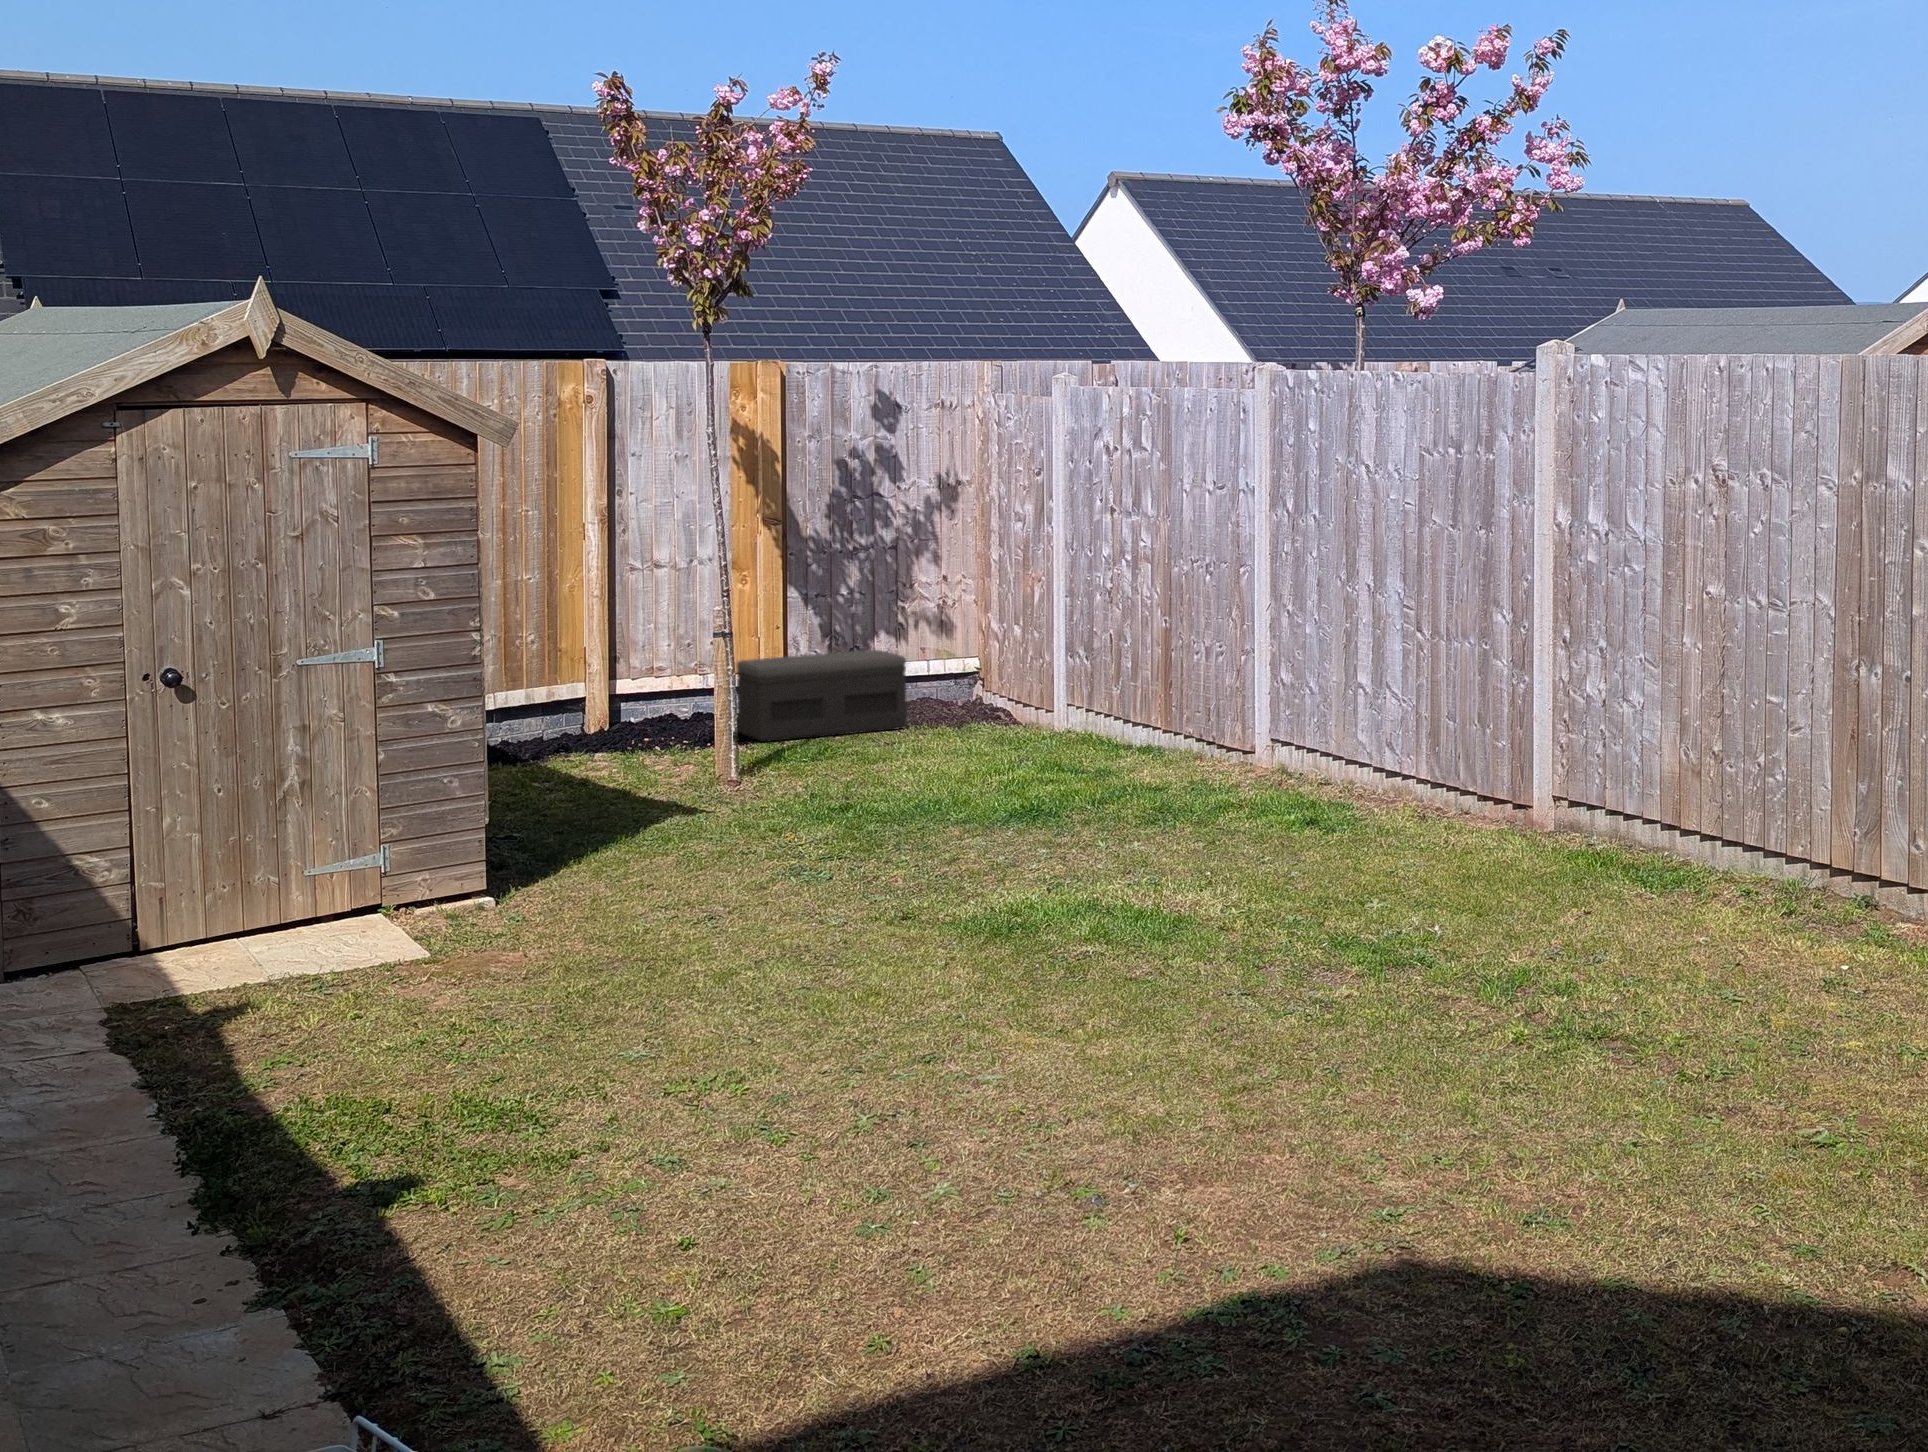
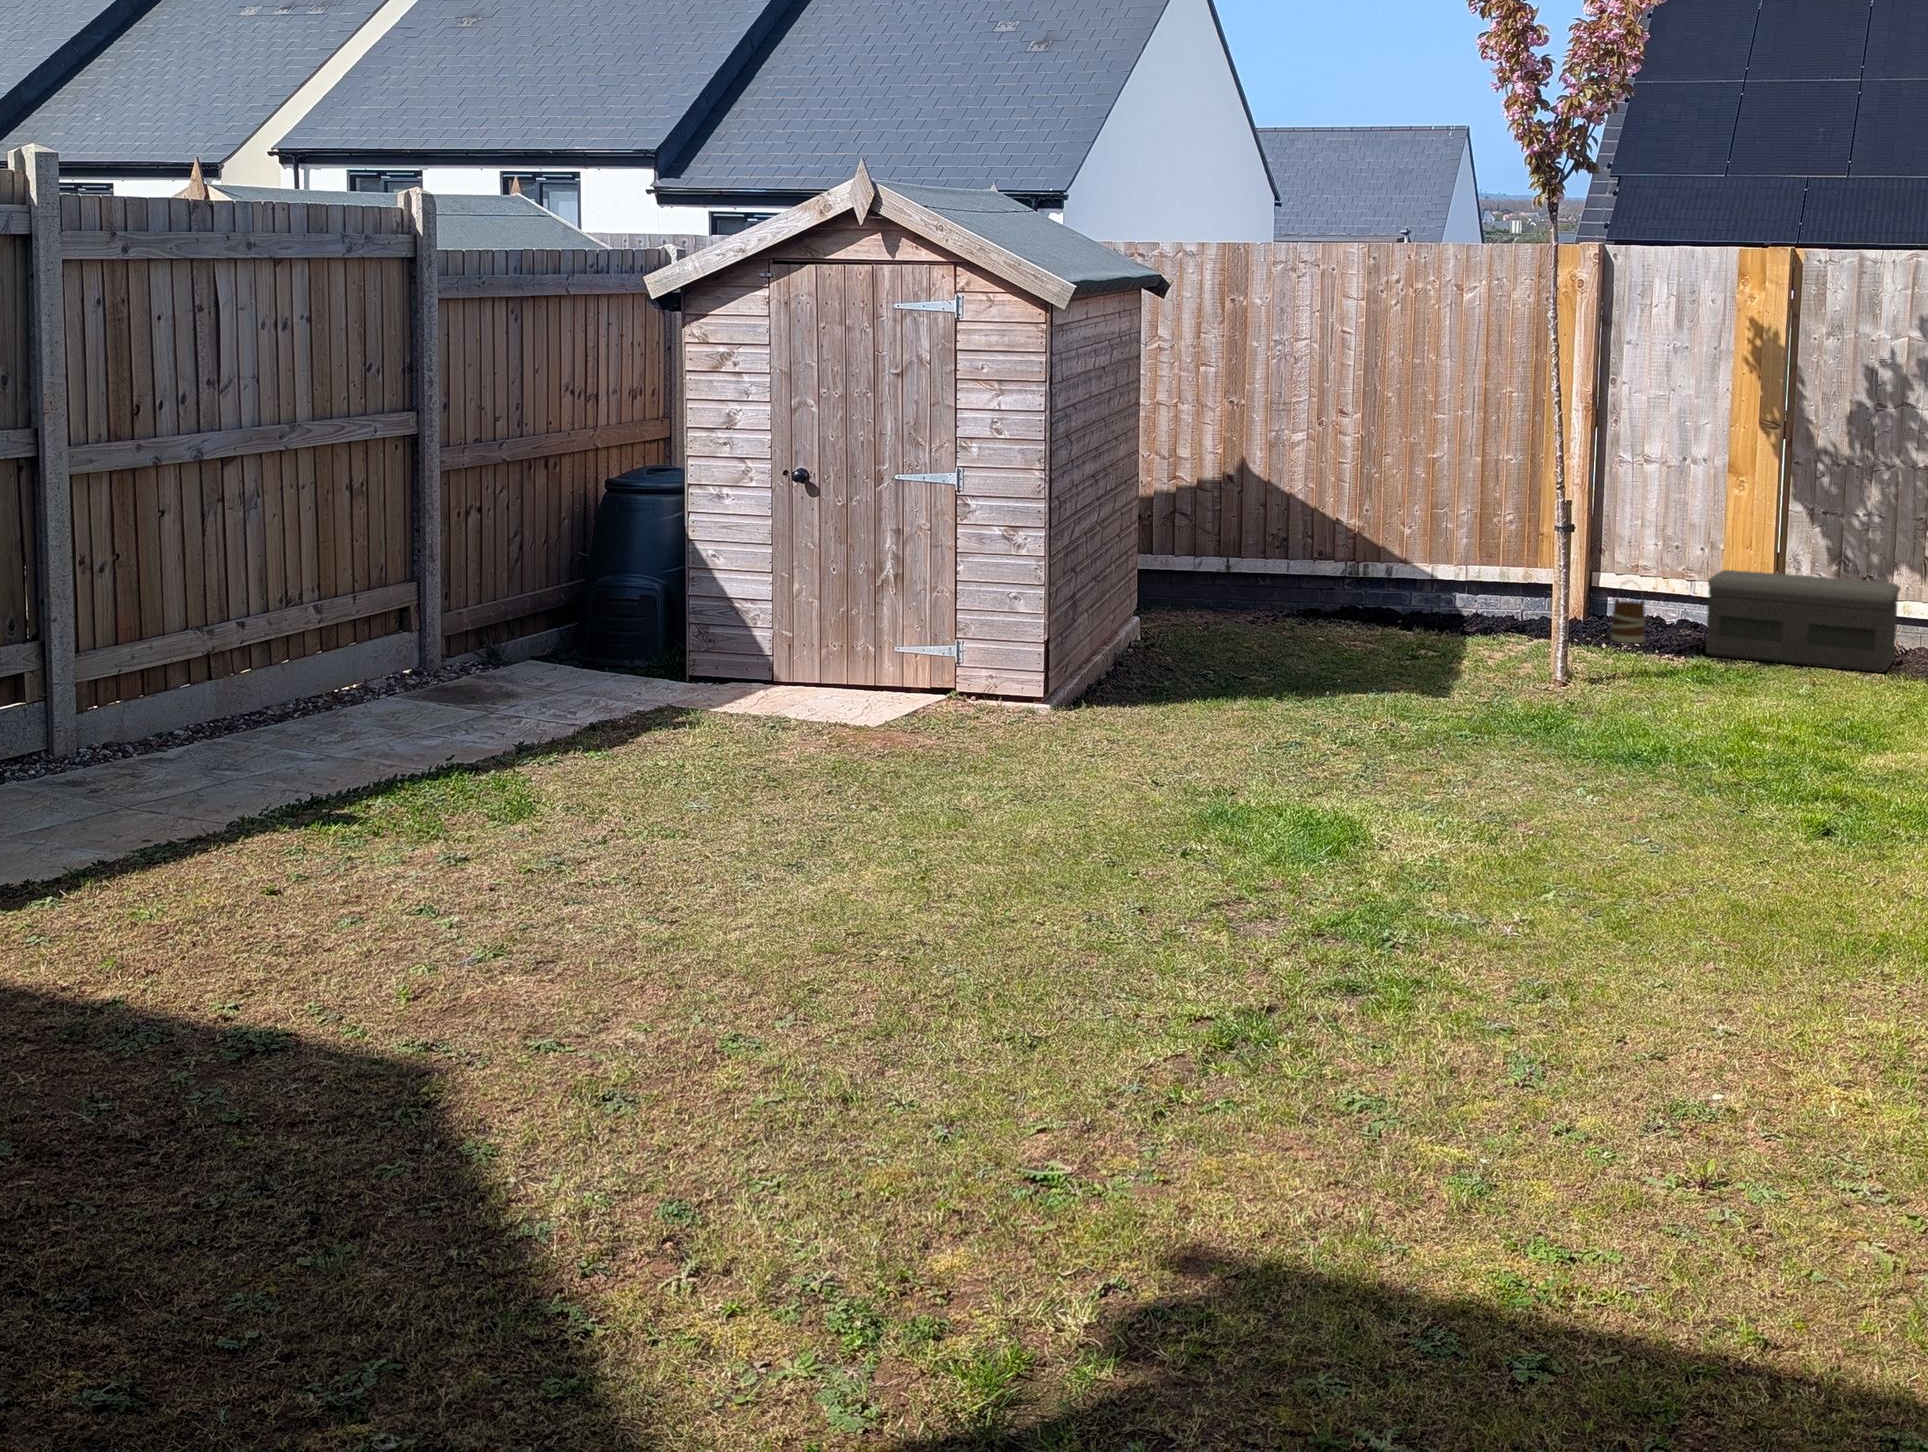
wooden bucket: none [646,684,681,746] -> present [1611,598,1645,643]

